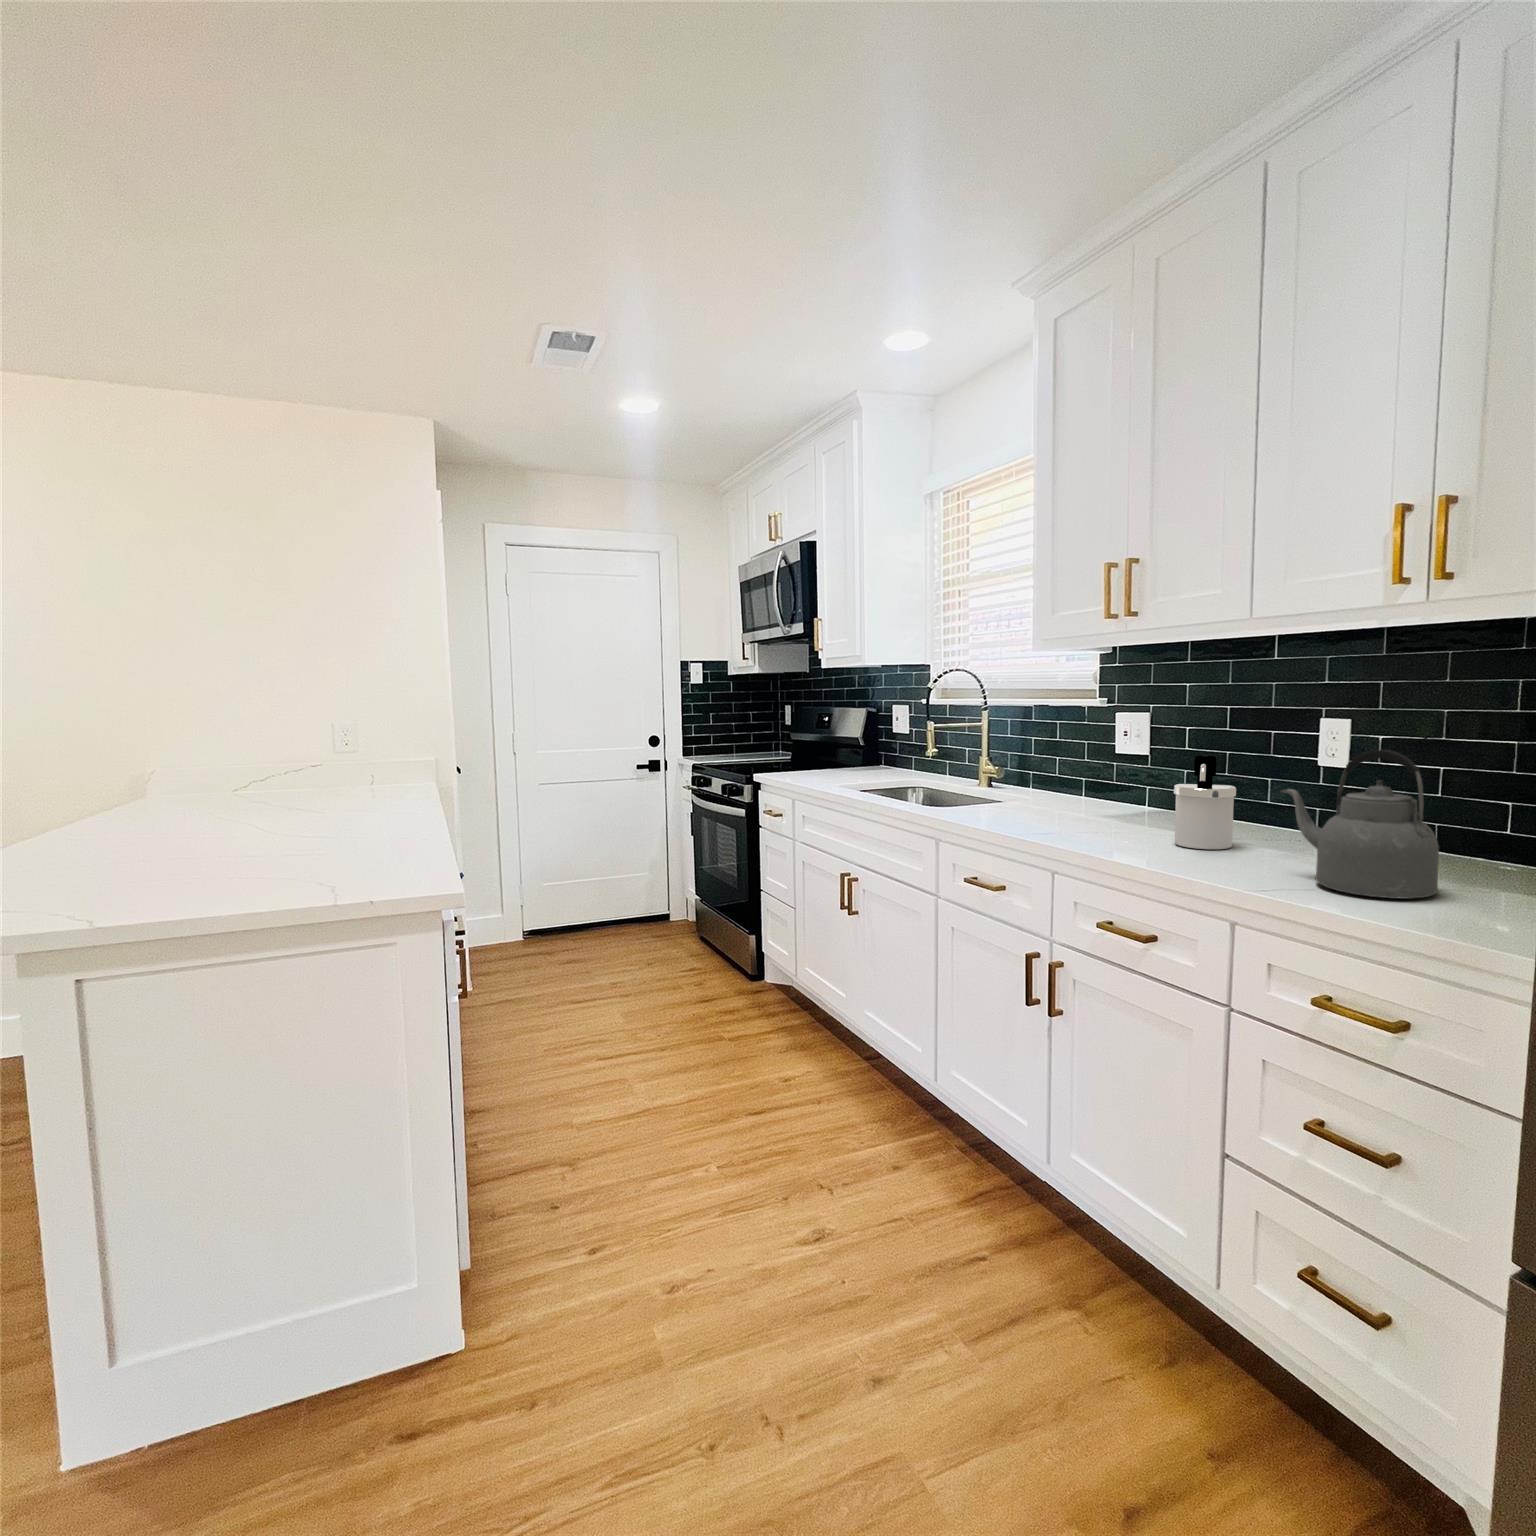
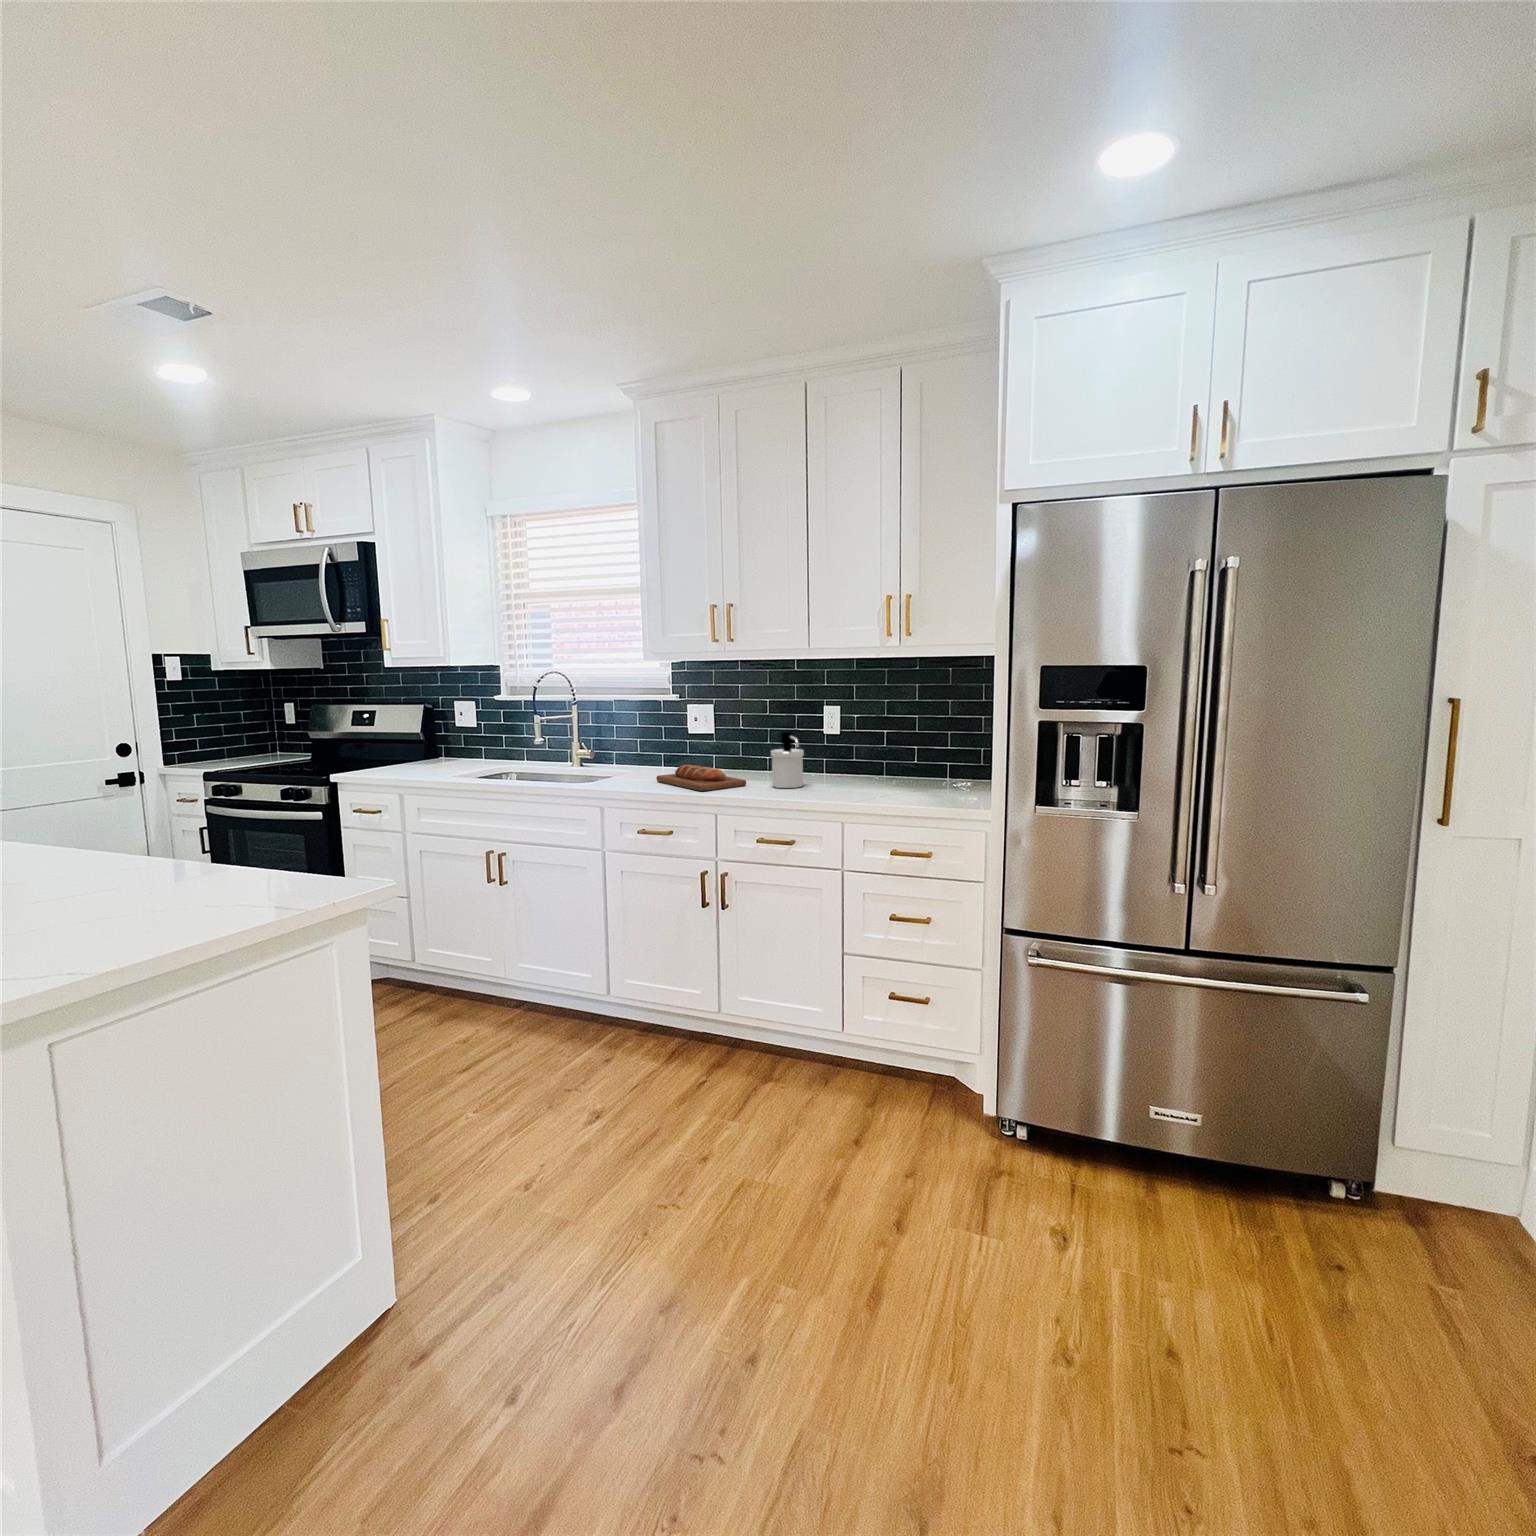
kettle: present [1282,750,1439,899] -> none [845,724,919,798]
bread loaf: none [1033,796,1140,836] -> present [656,765,746,791]

